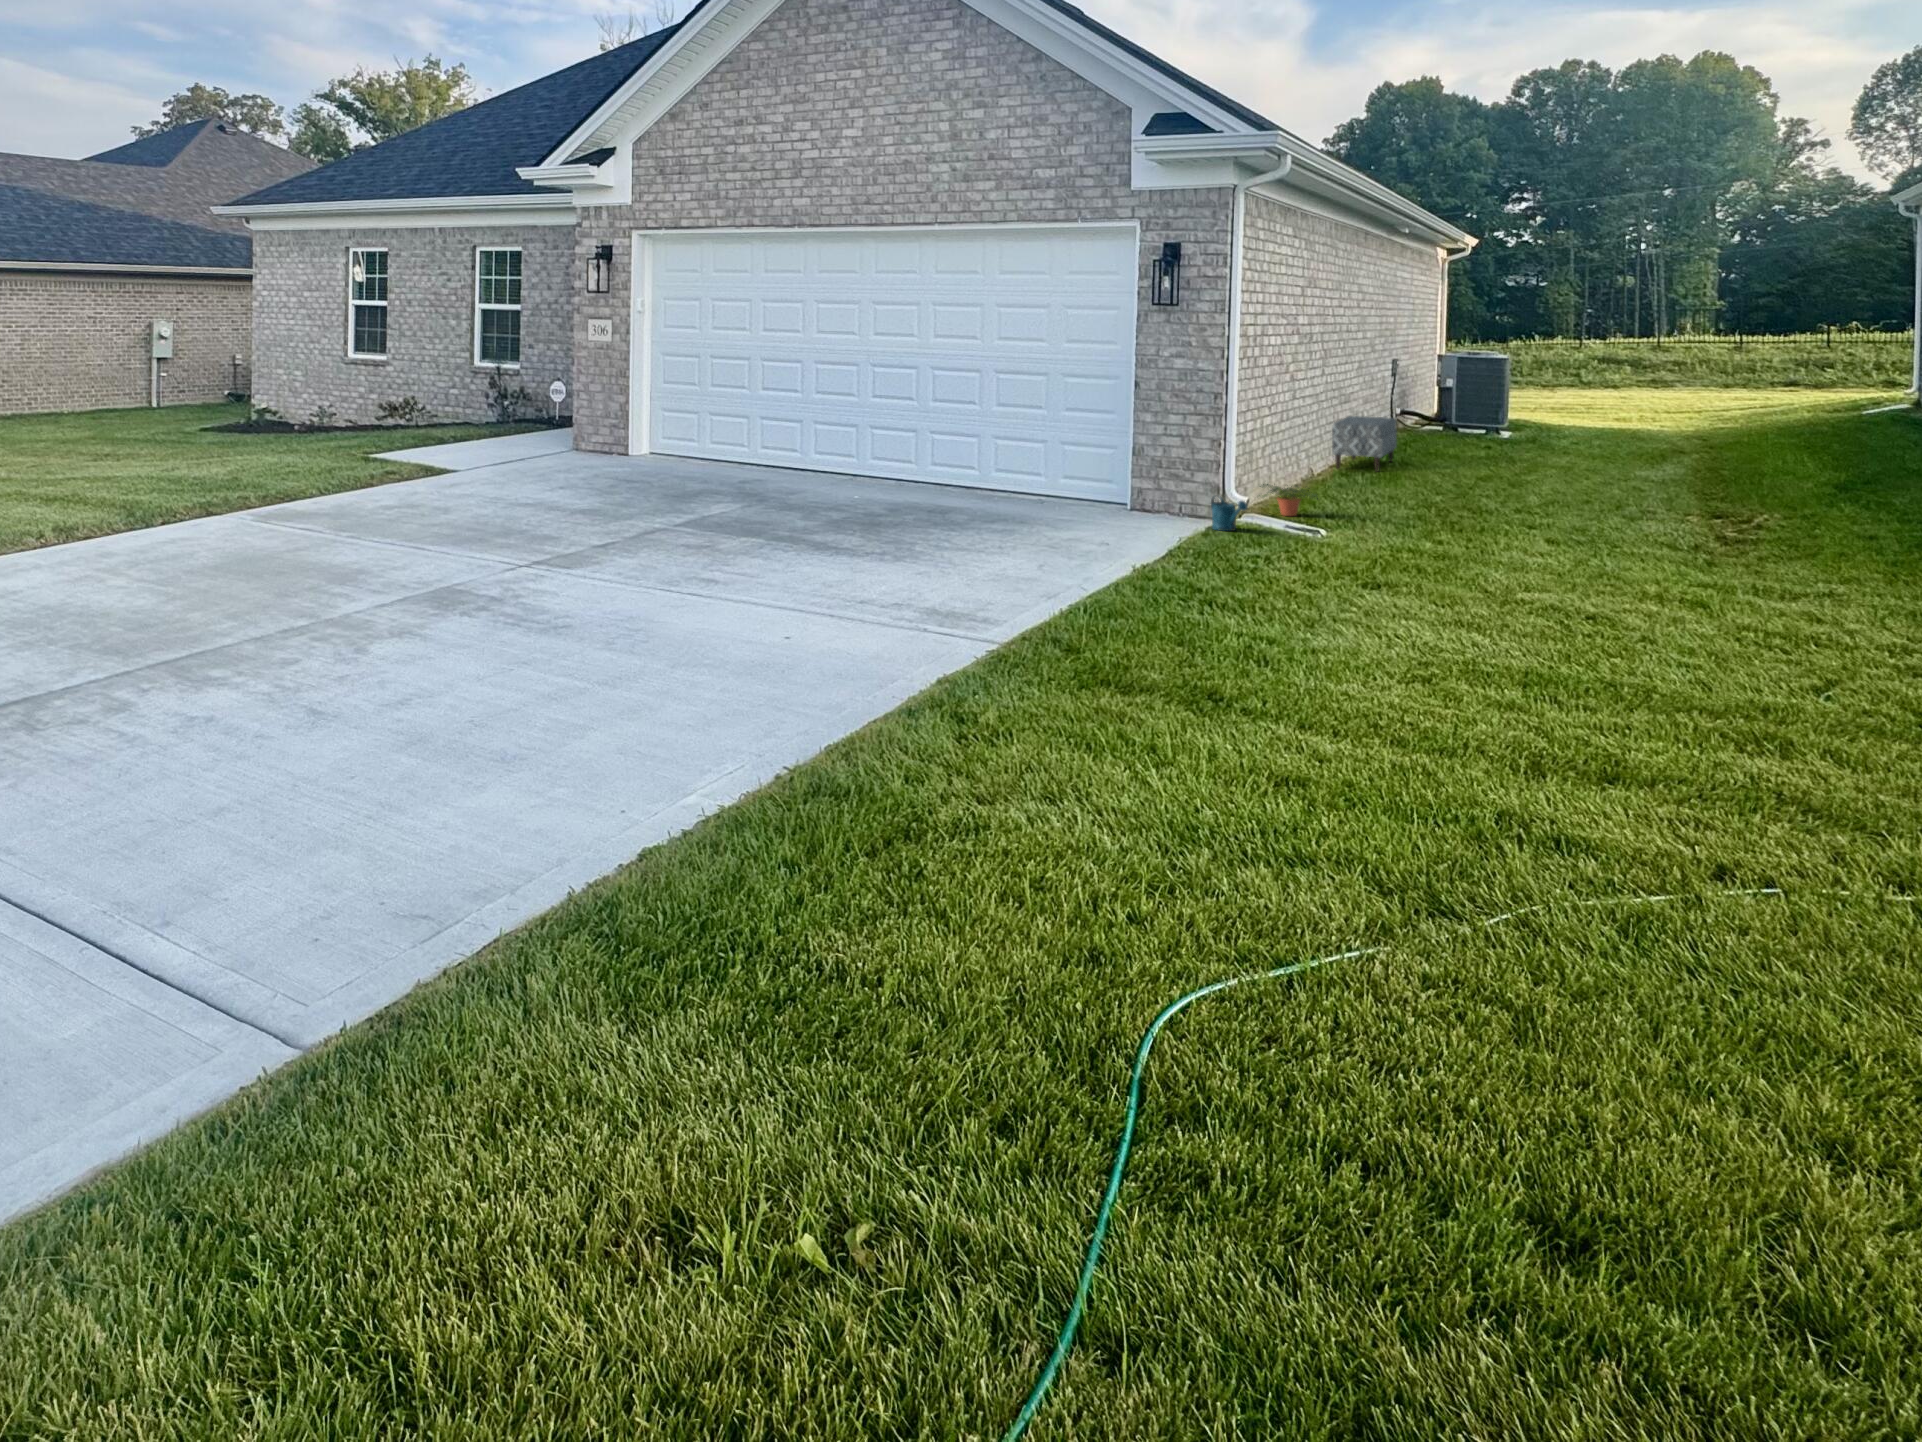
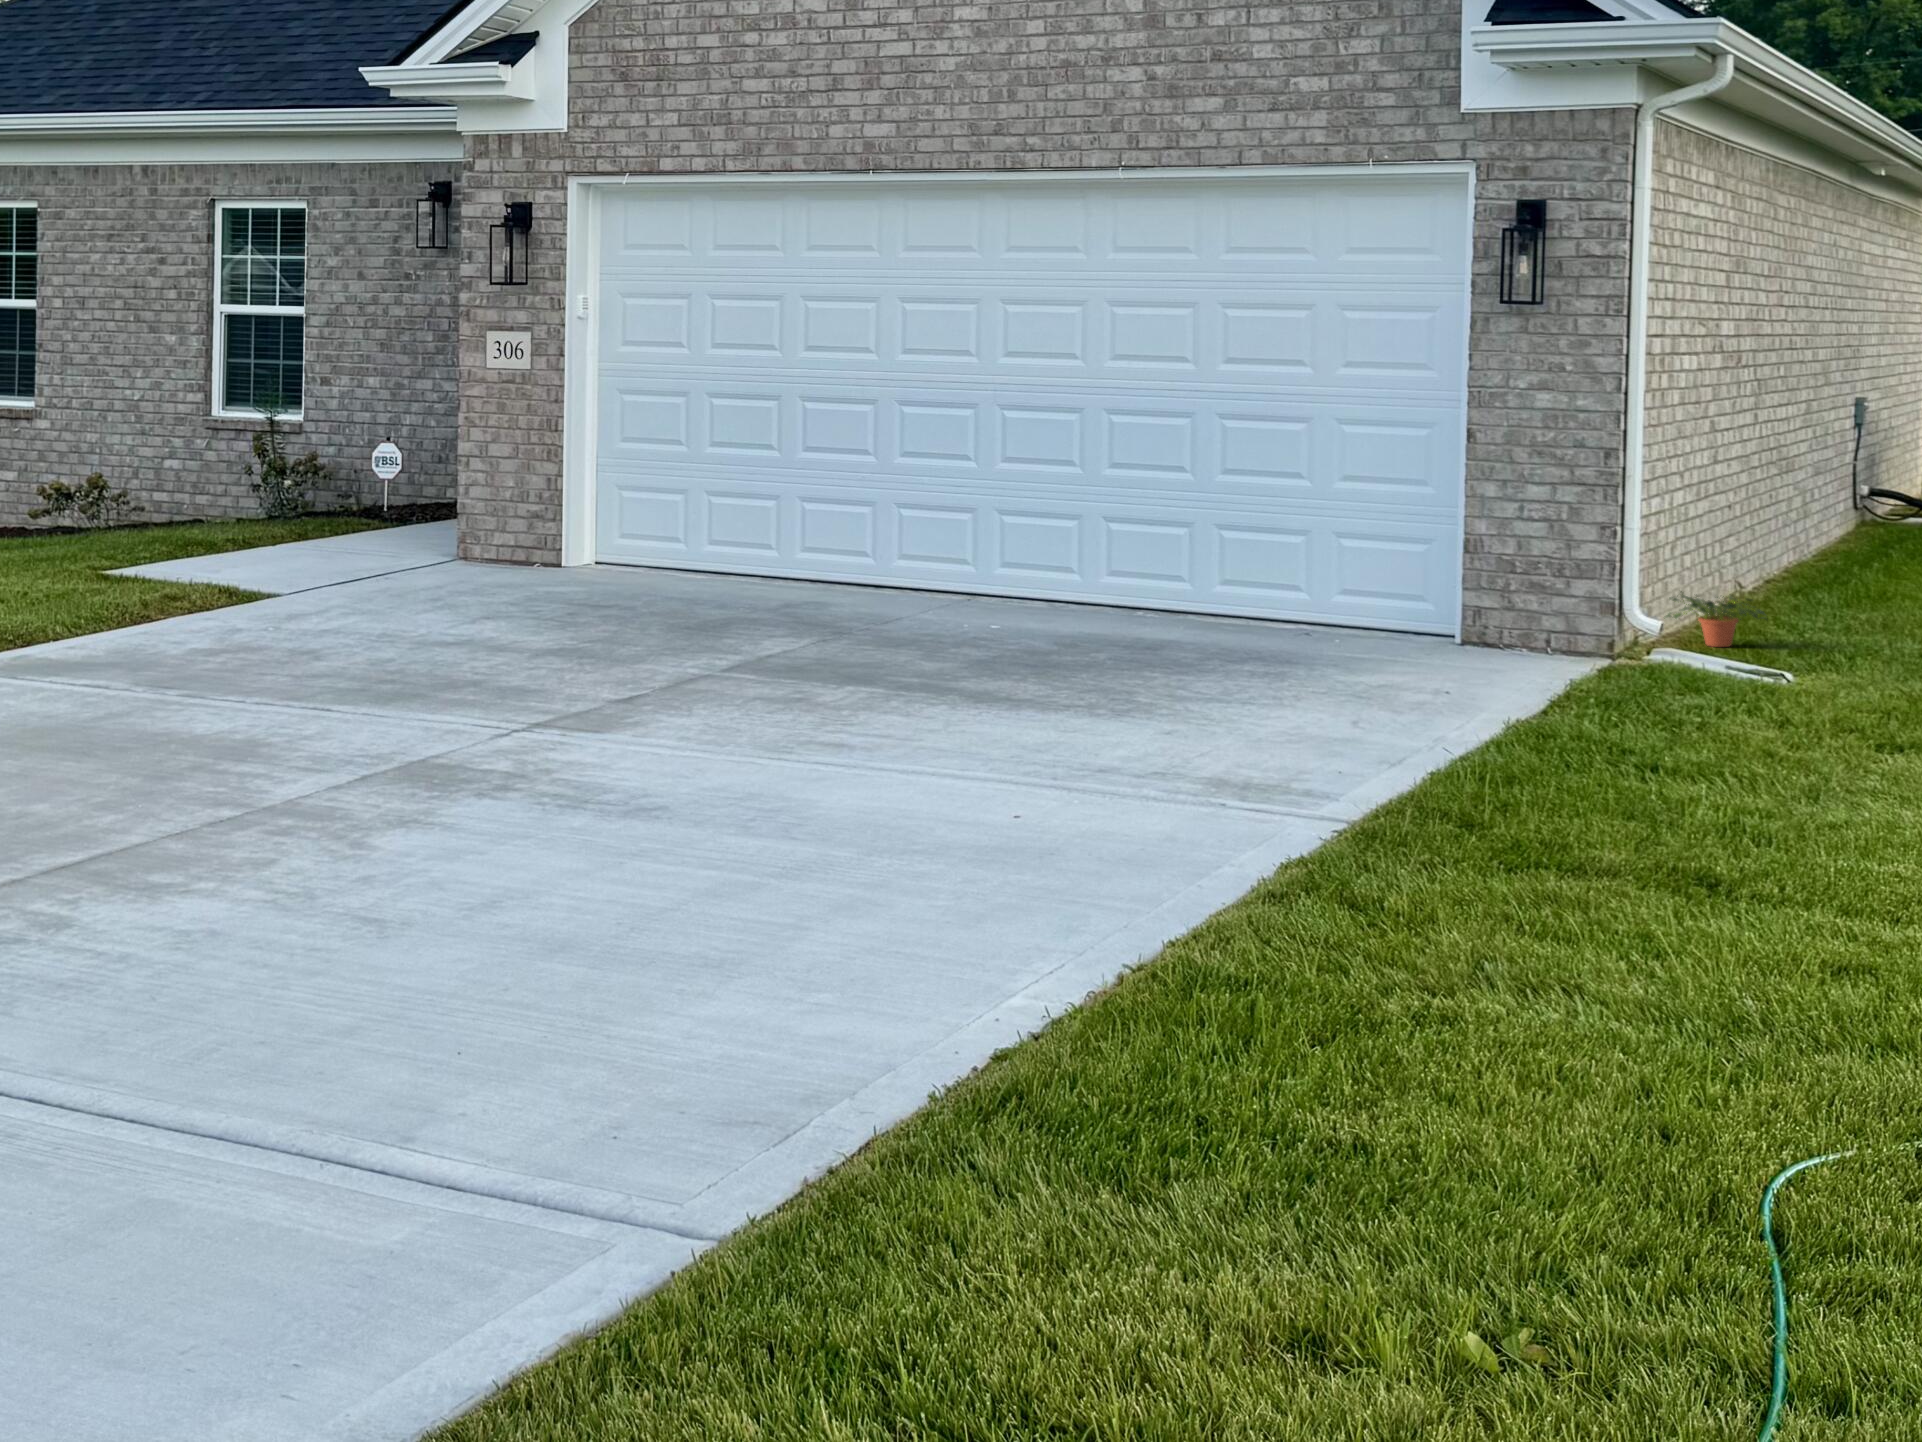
bench: present [1332,416,1397,472] -> none [1755,490,1856,582]
watering can: present [1211,496,1247,531] -> none [1603,612,1668,669]

